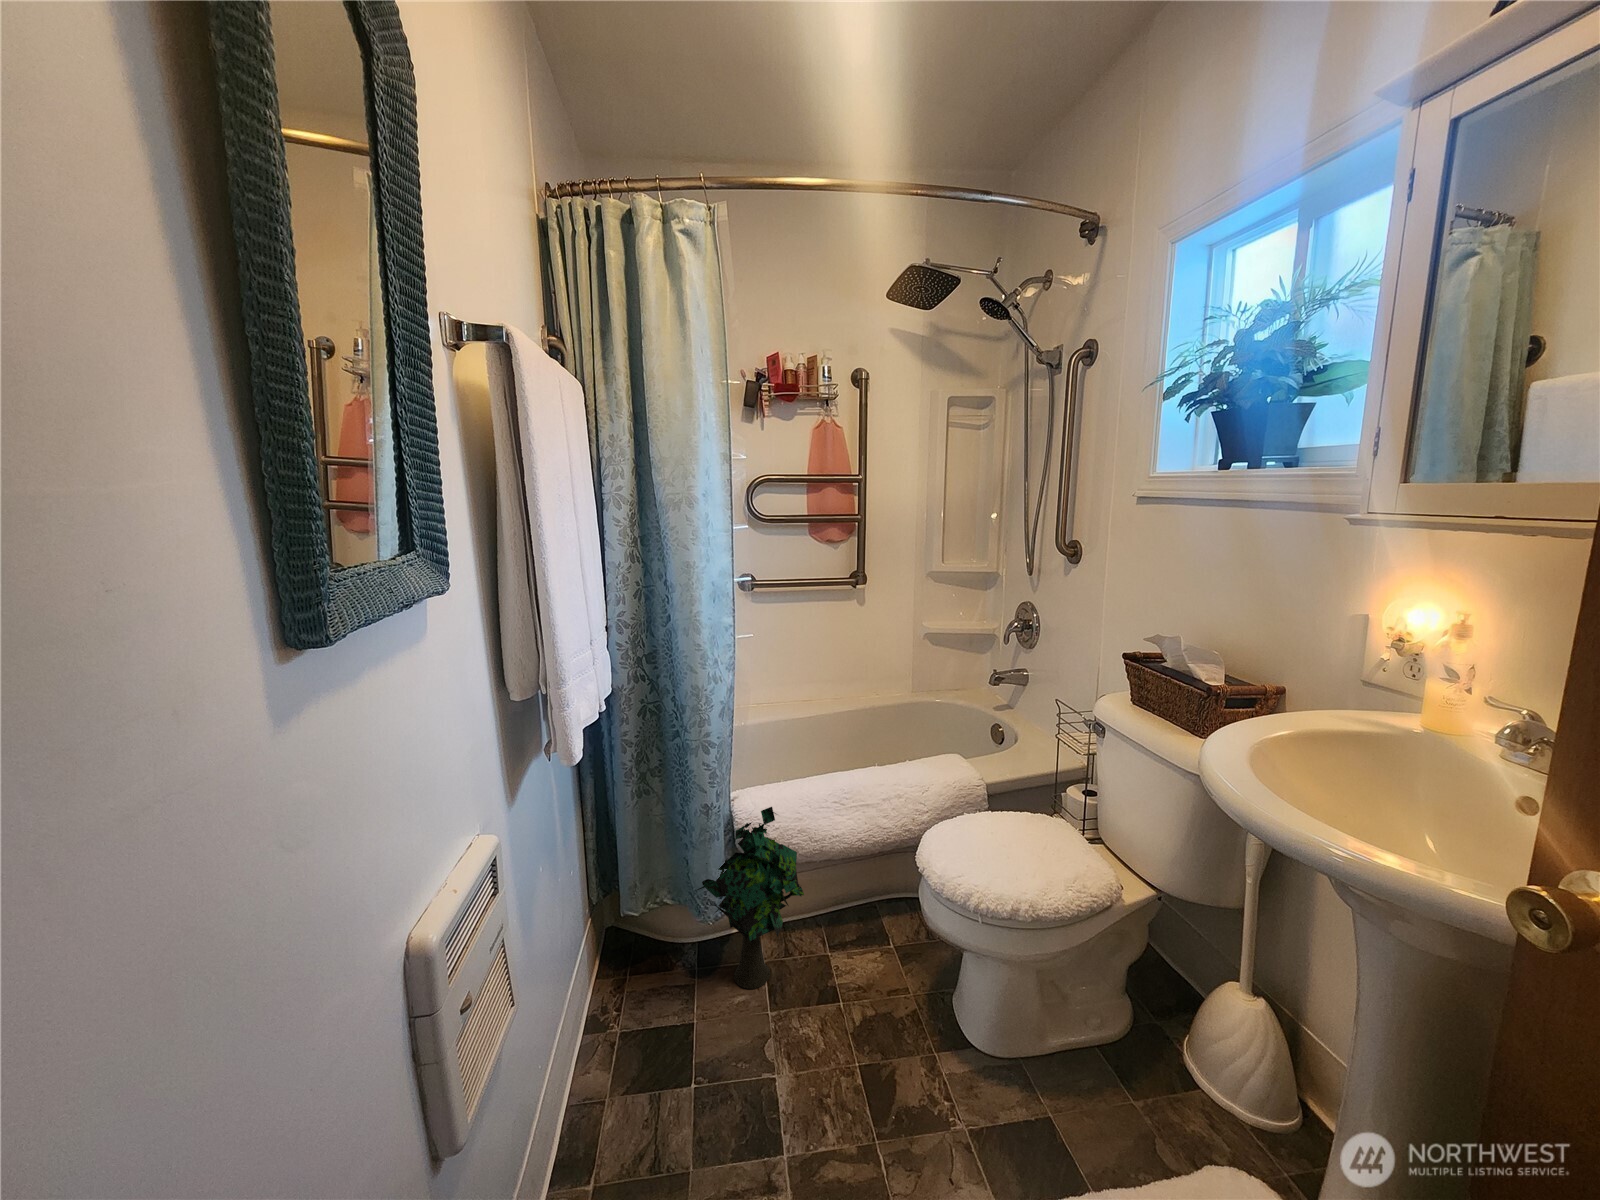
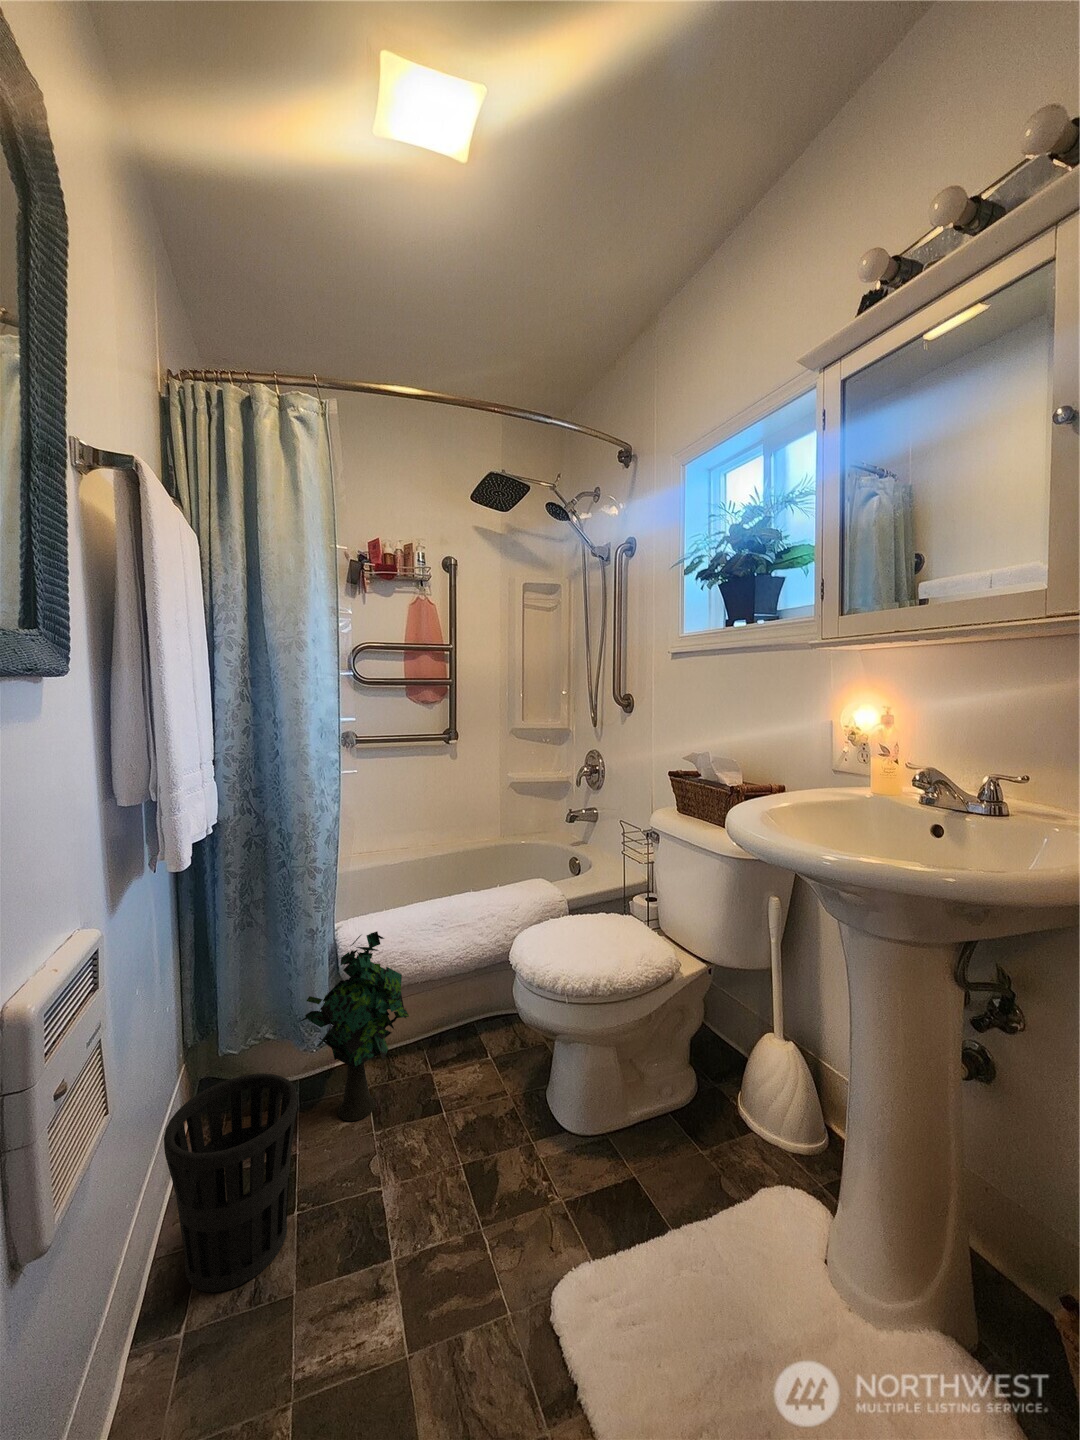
wastebasket: none [573,945,693,1148] -> present [164,1073,297,1292]

